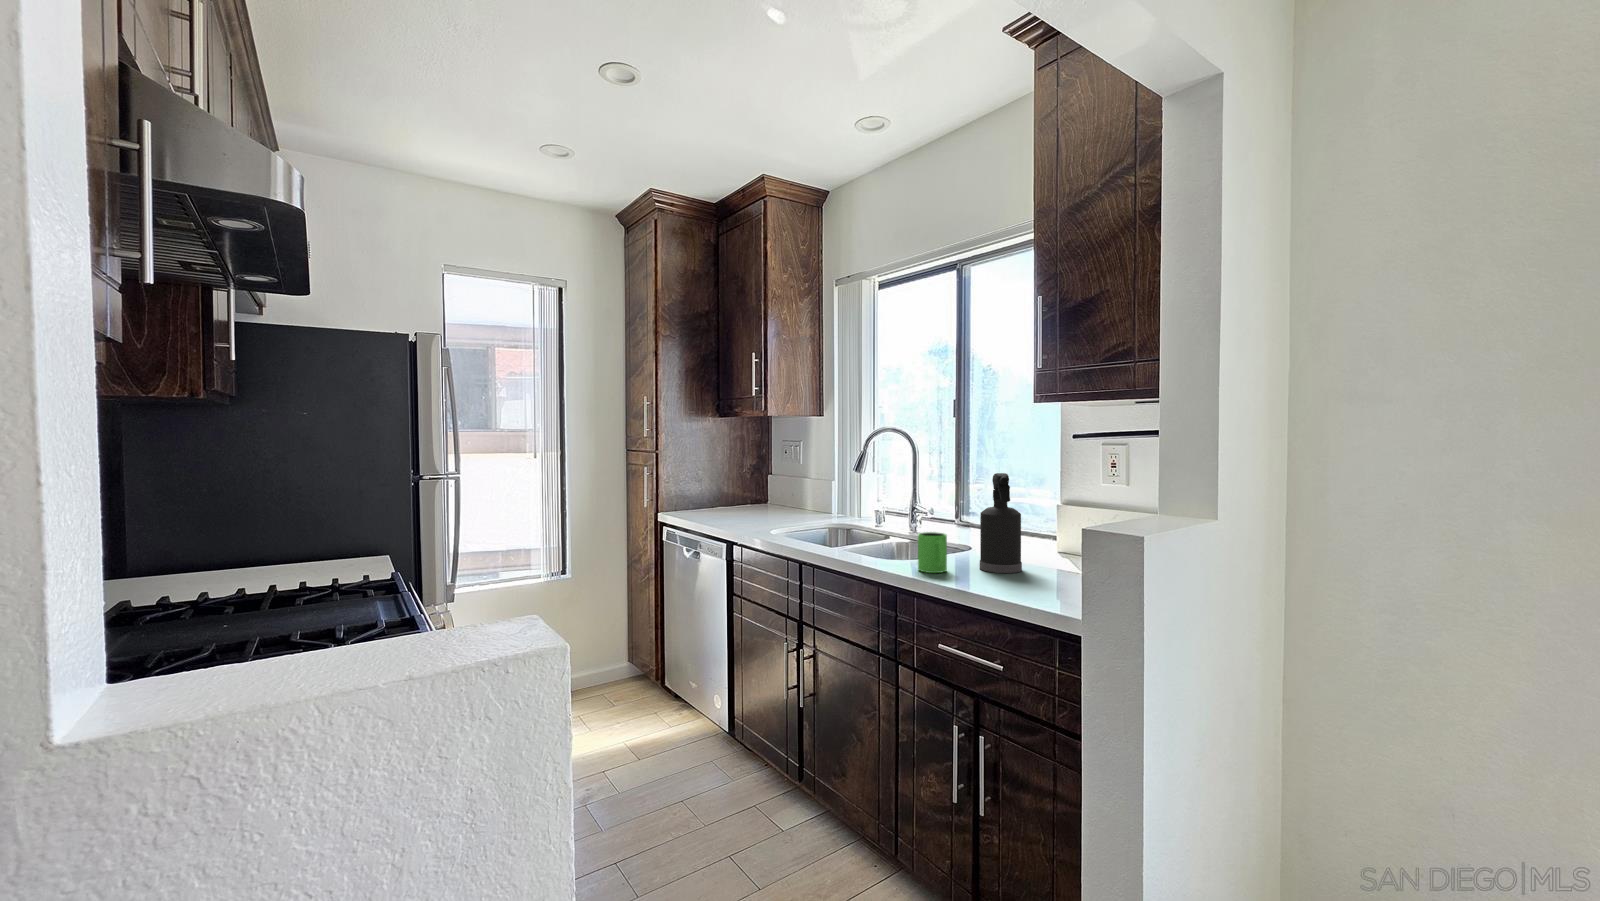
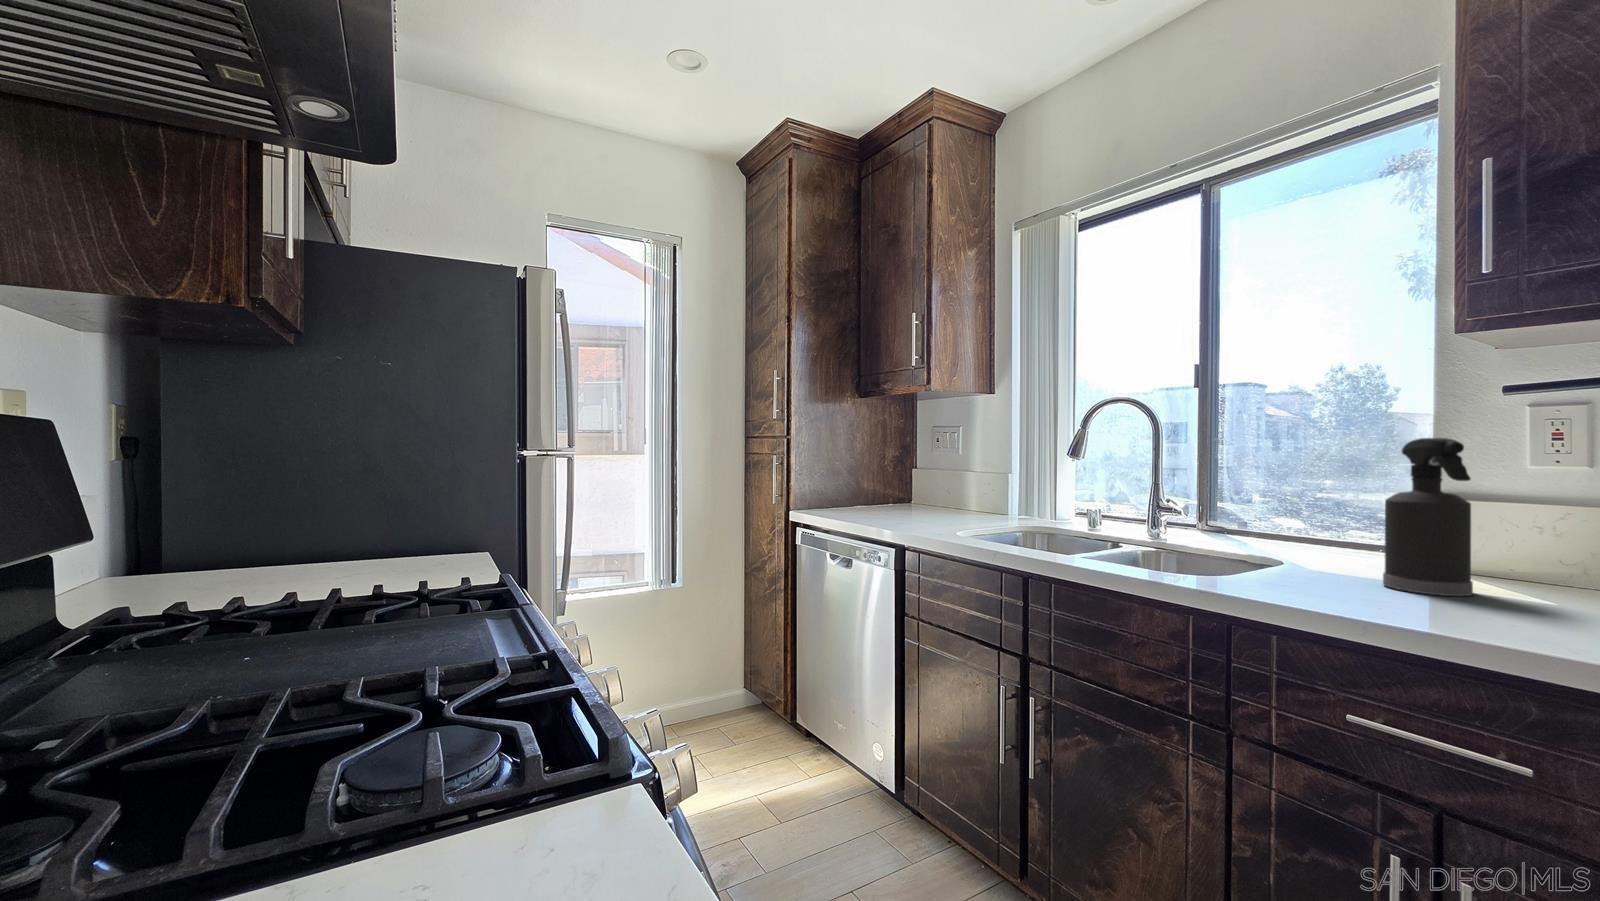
mug: present [918,532,947,573] -> none [1290,530,1367,593]

